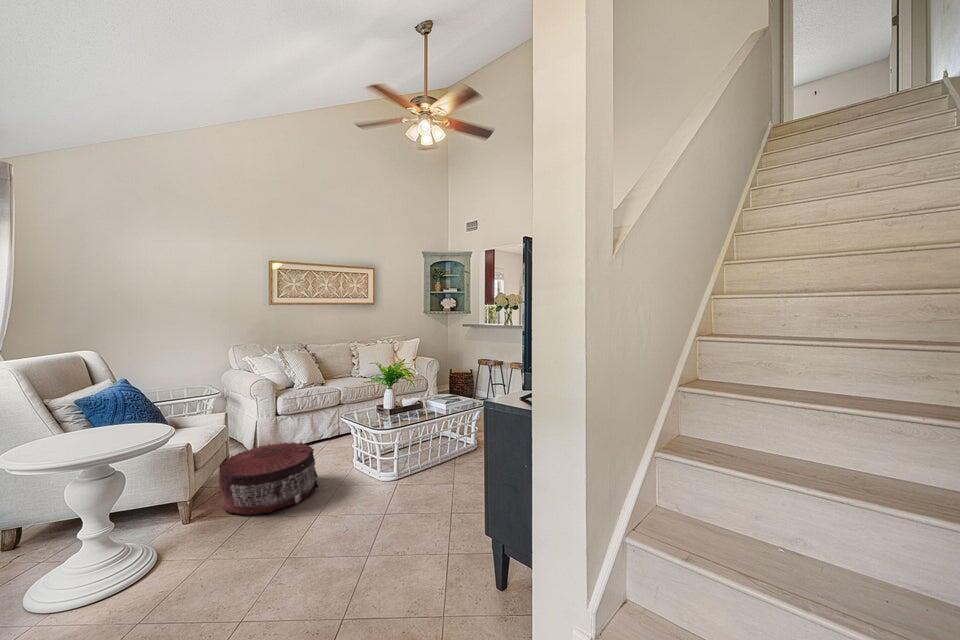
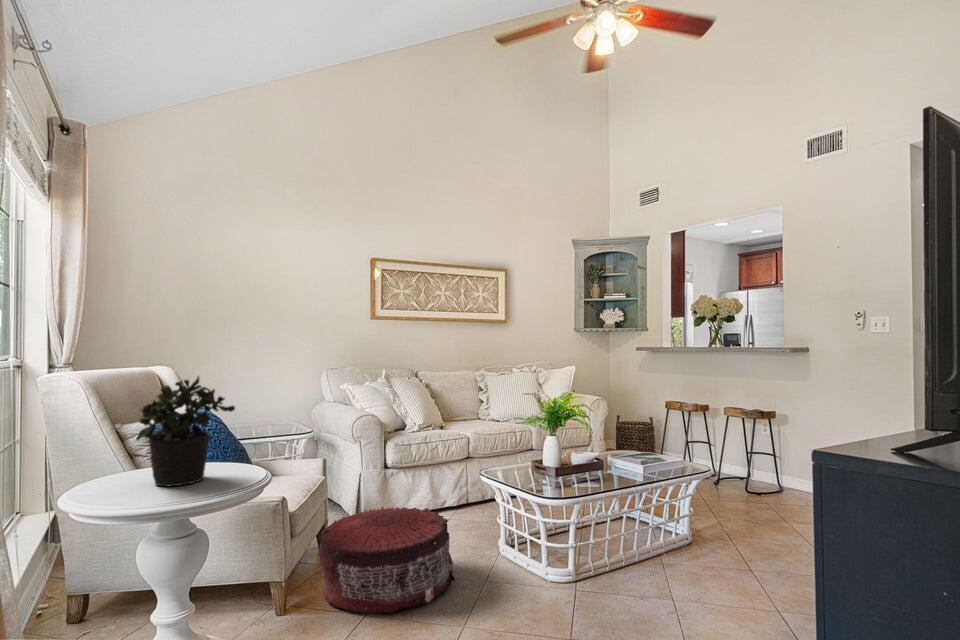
potted plant: none [58,367,143,446] -> present [136,376,235,486]

